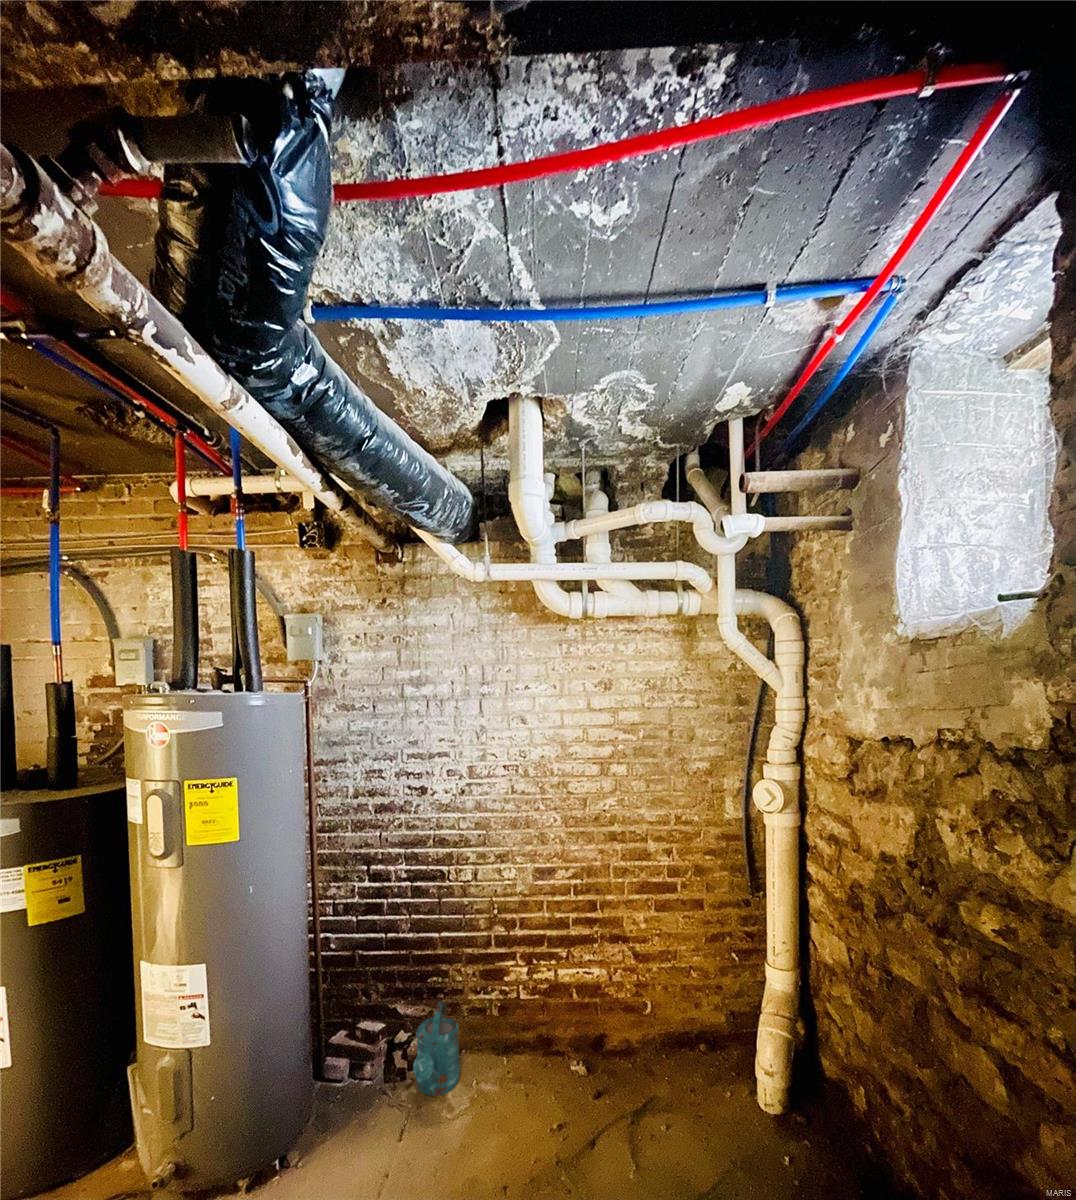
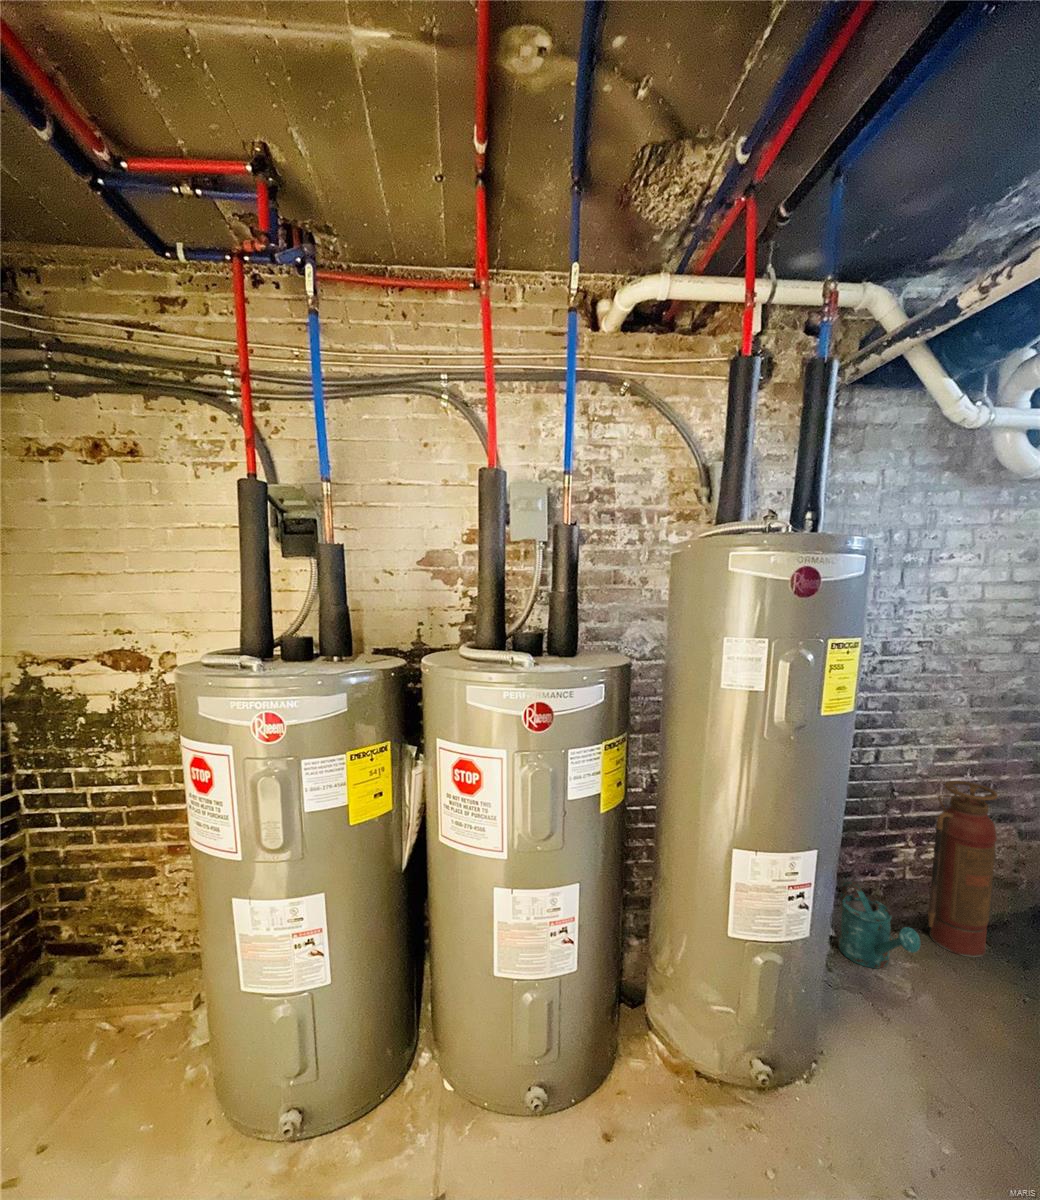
fire extinguisher: none [515,901,569,1091] -> present [928,781,998,957]

